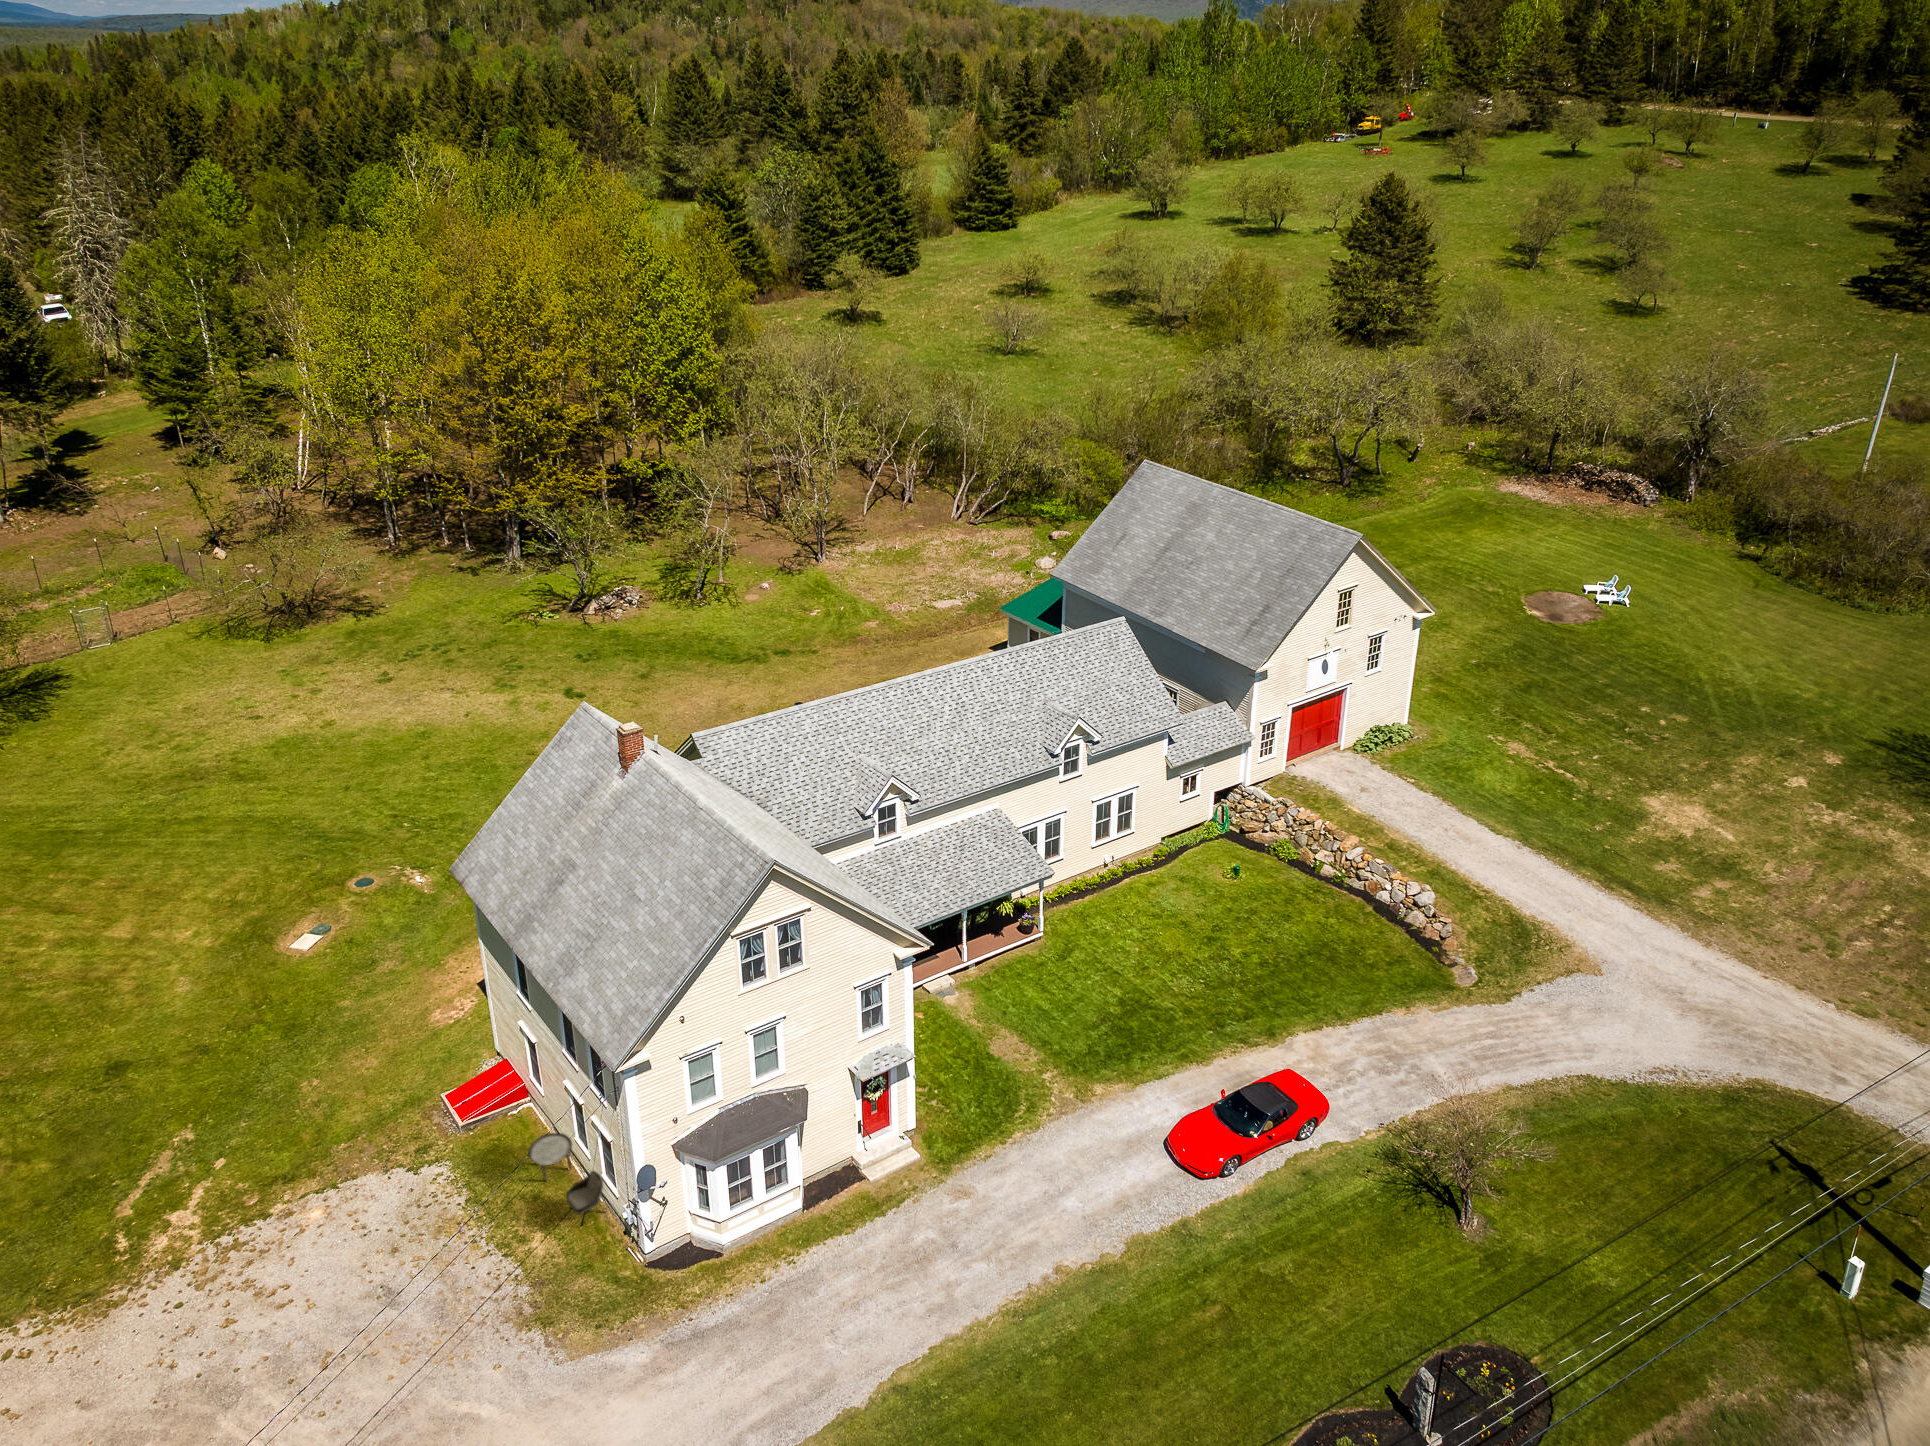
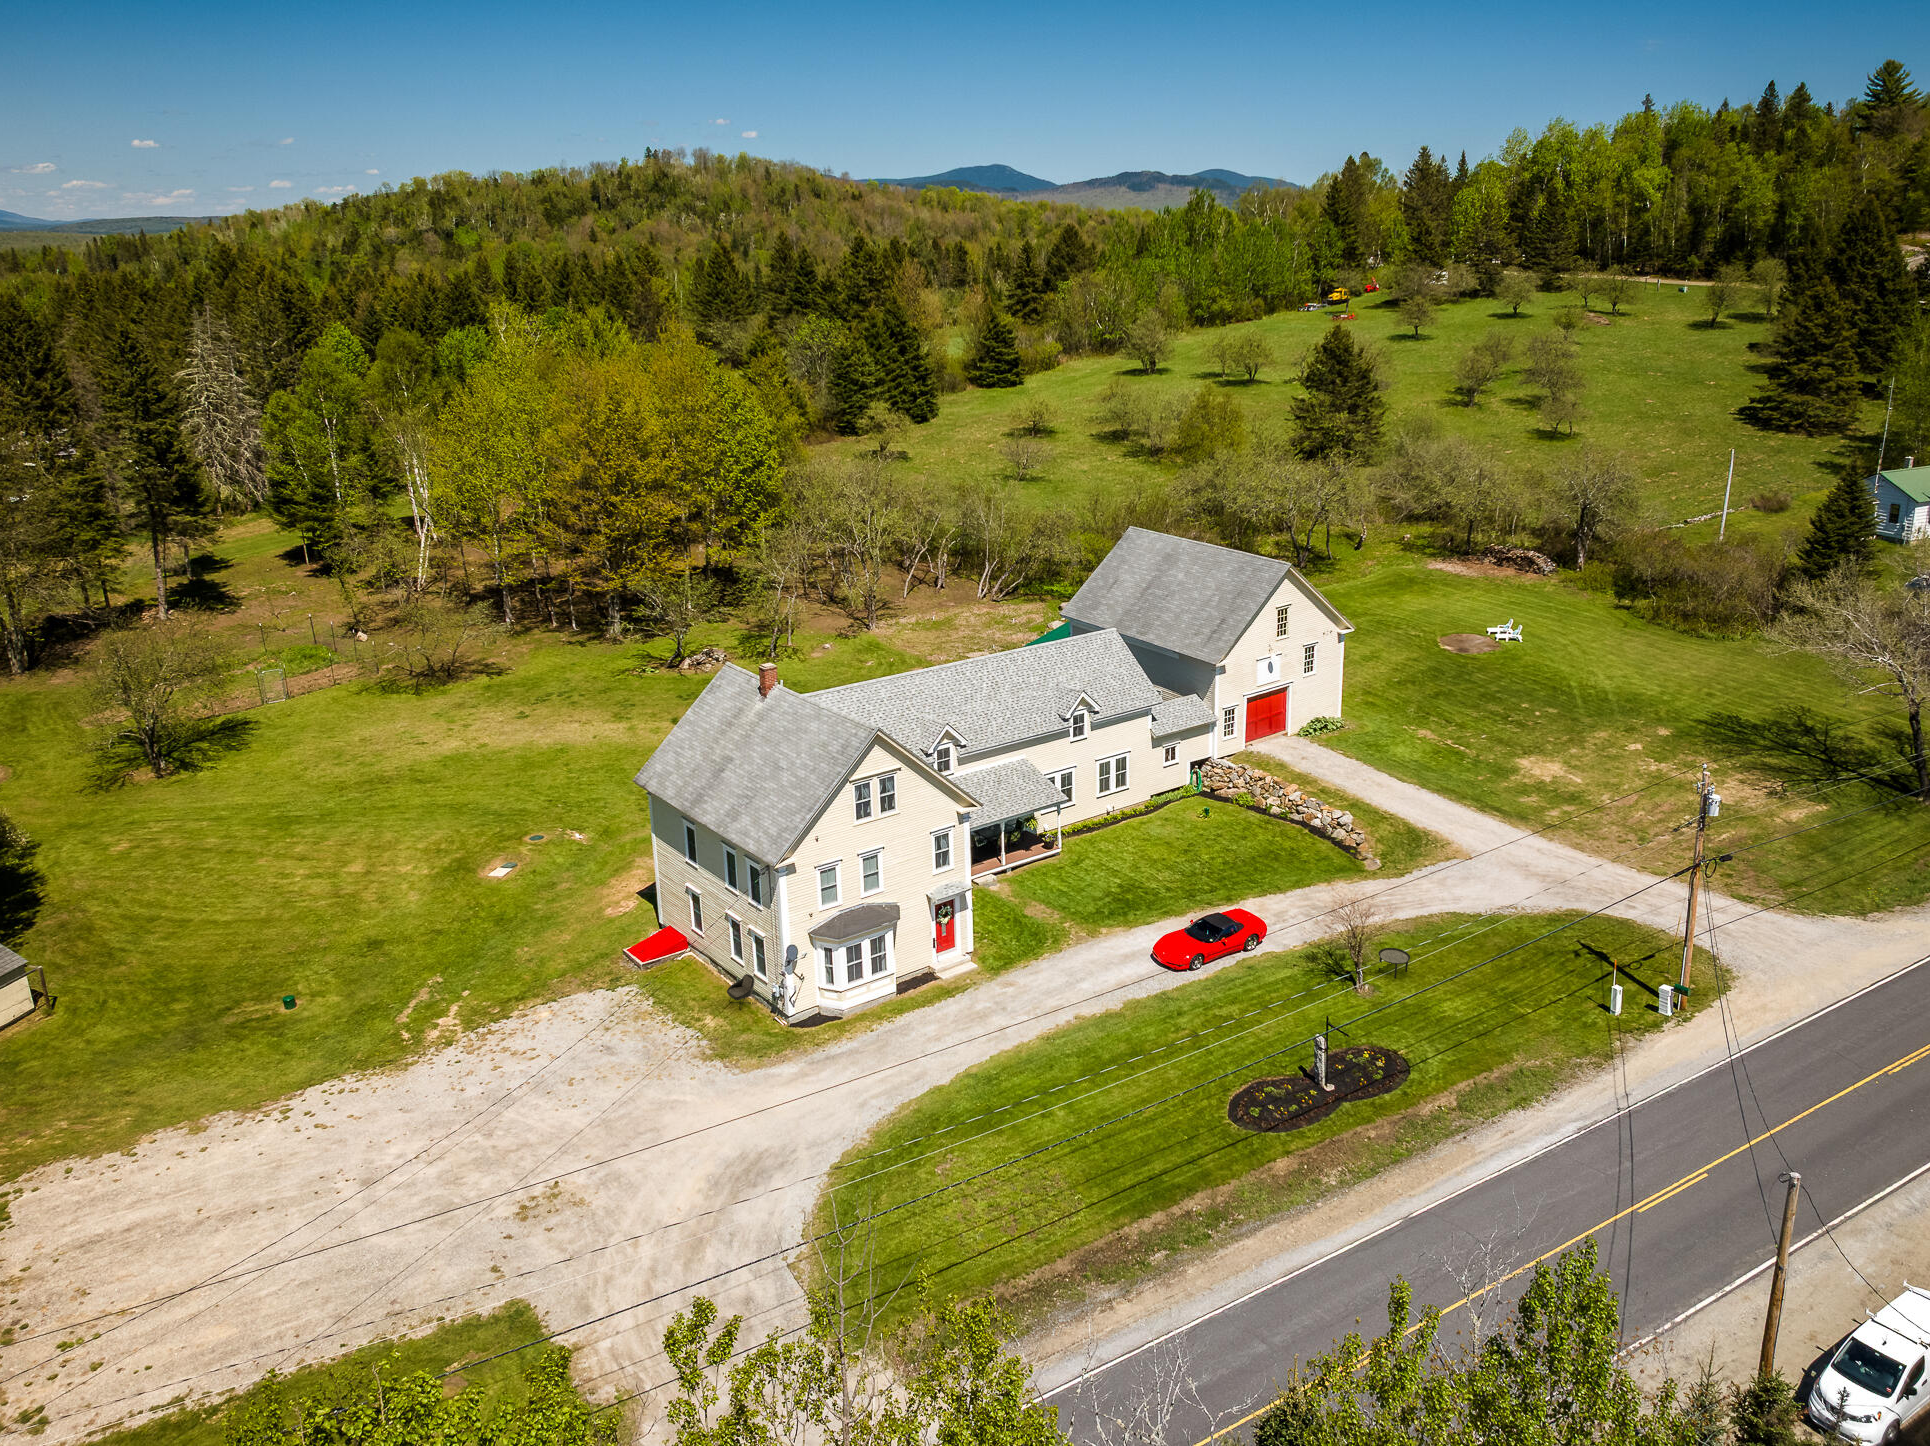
round table: present [528,1133,572,1181] -> present [1378,948,1410,978]

